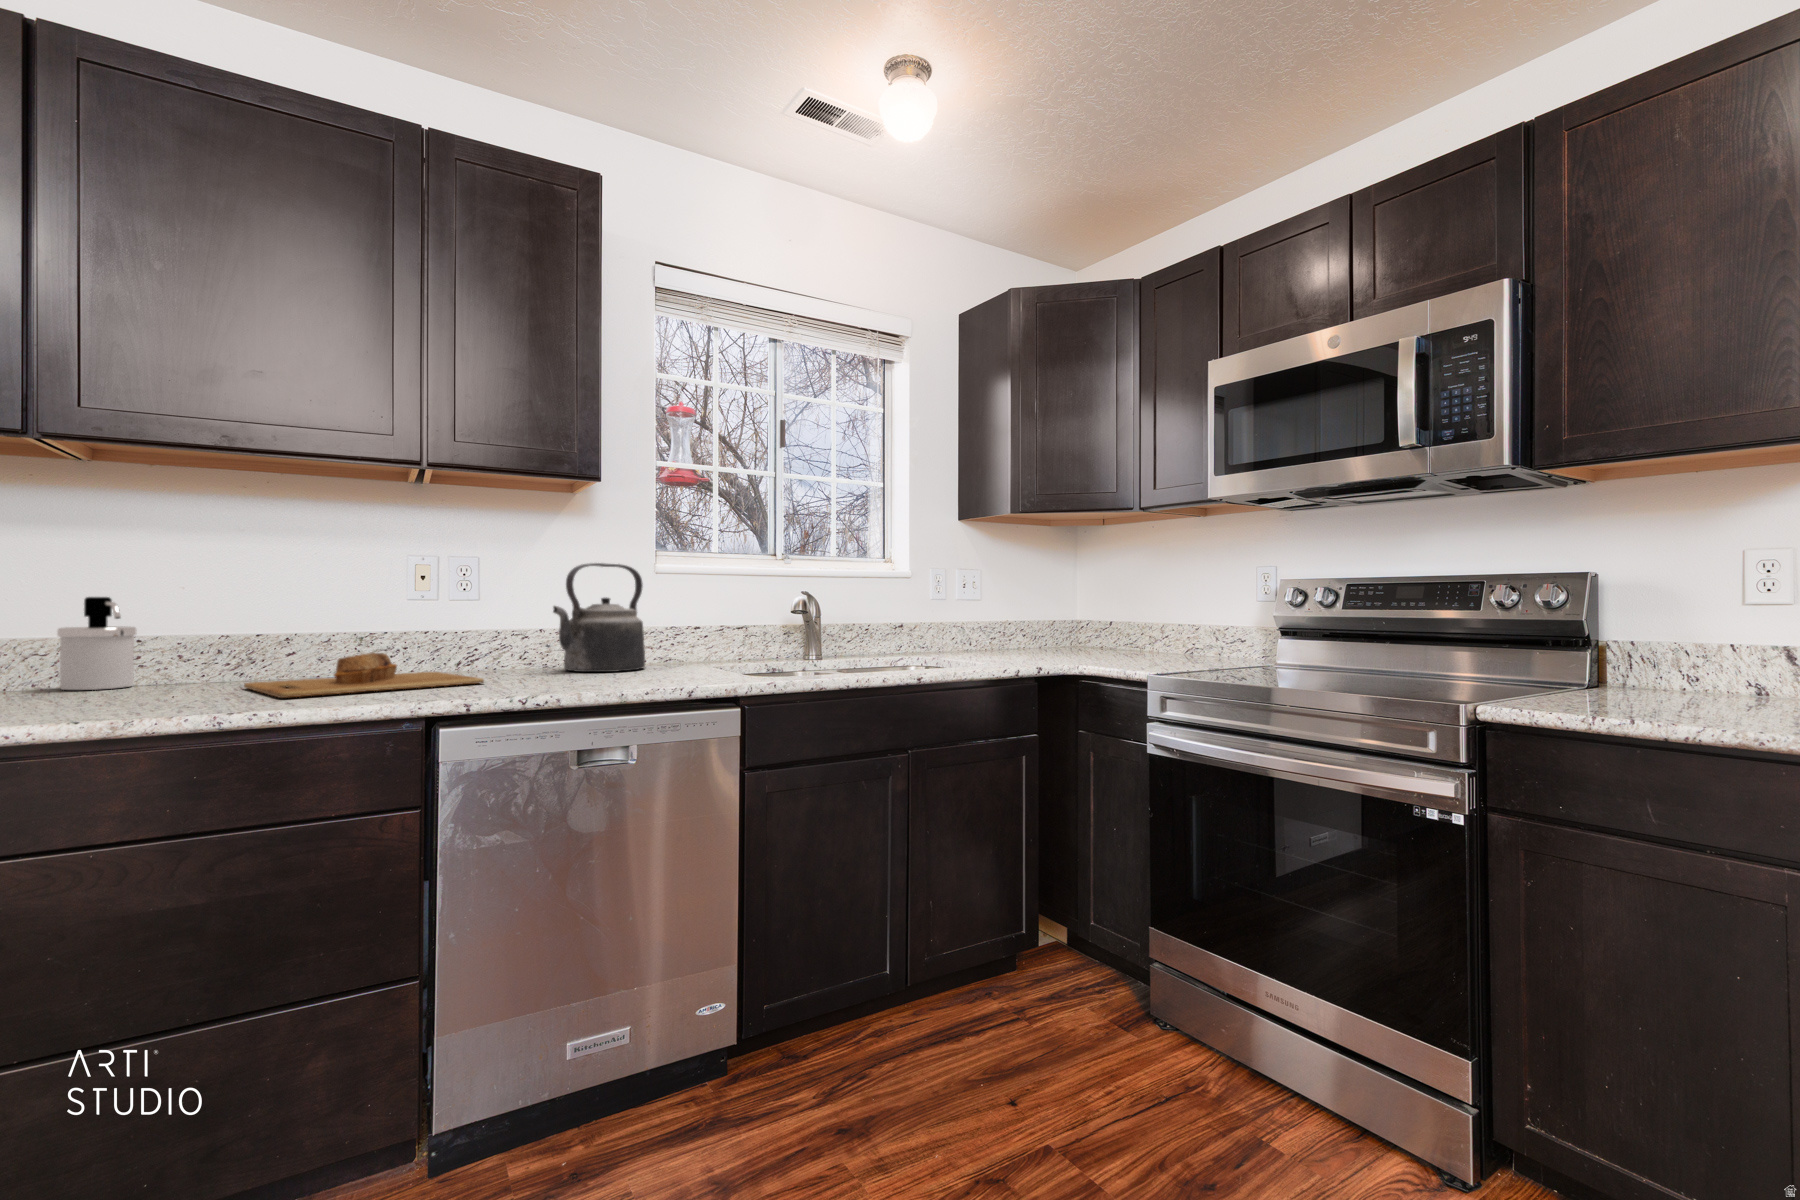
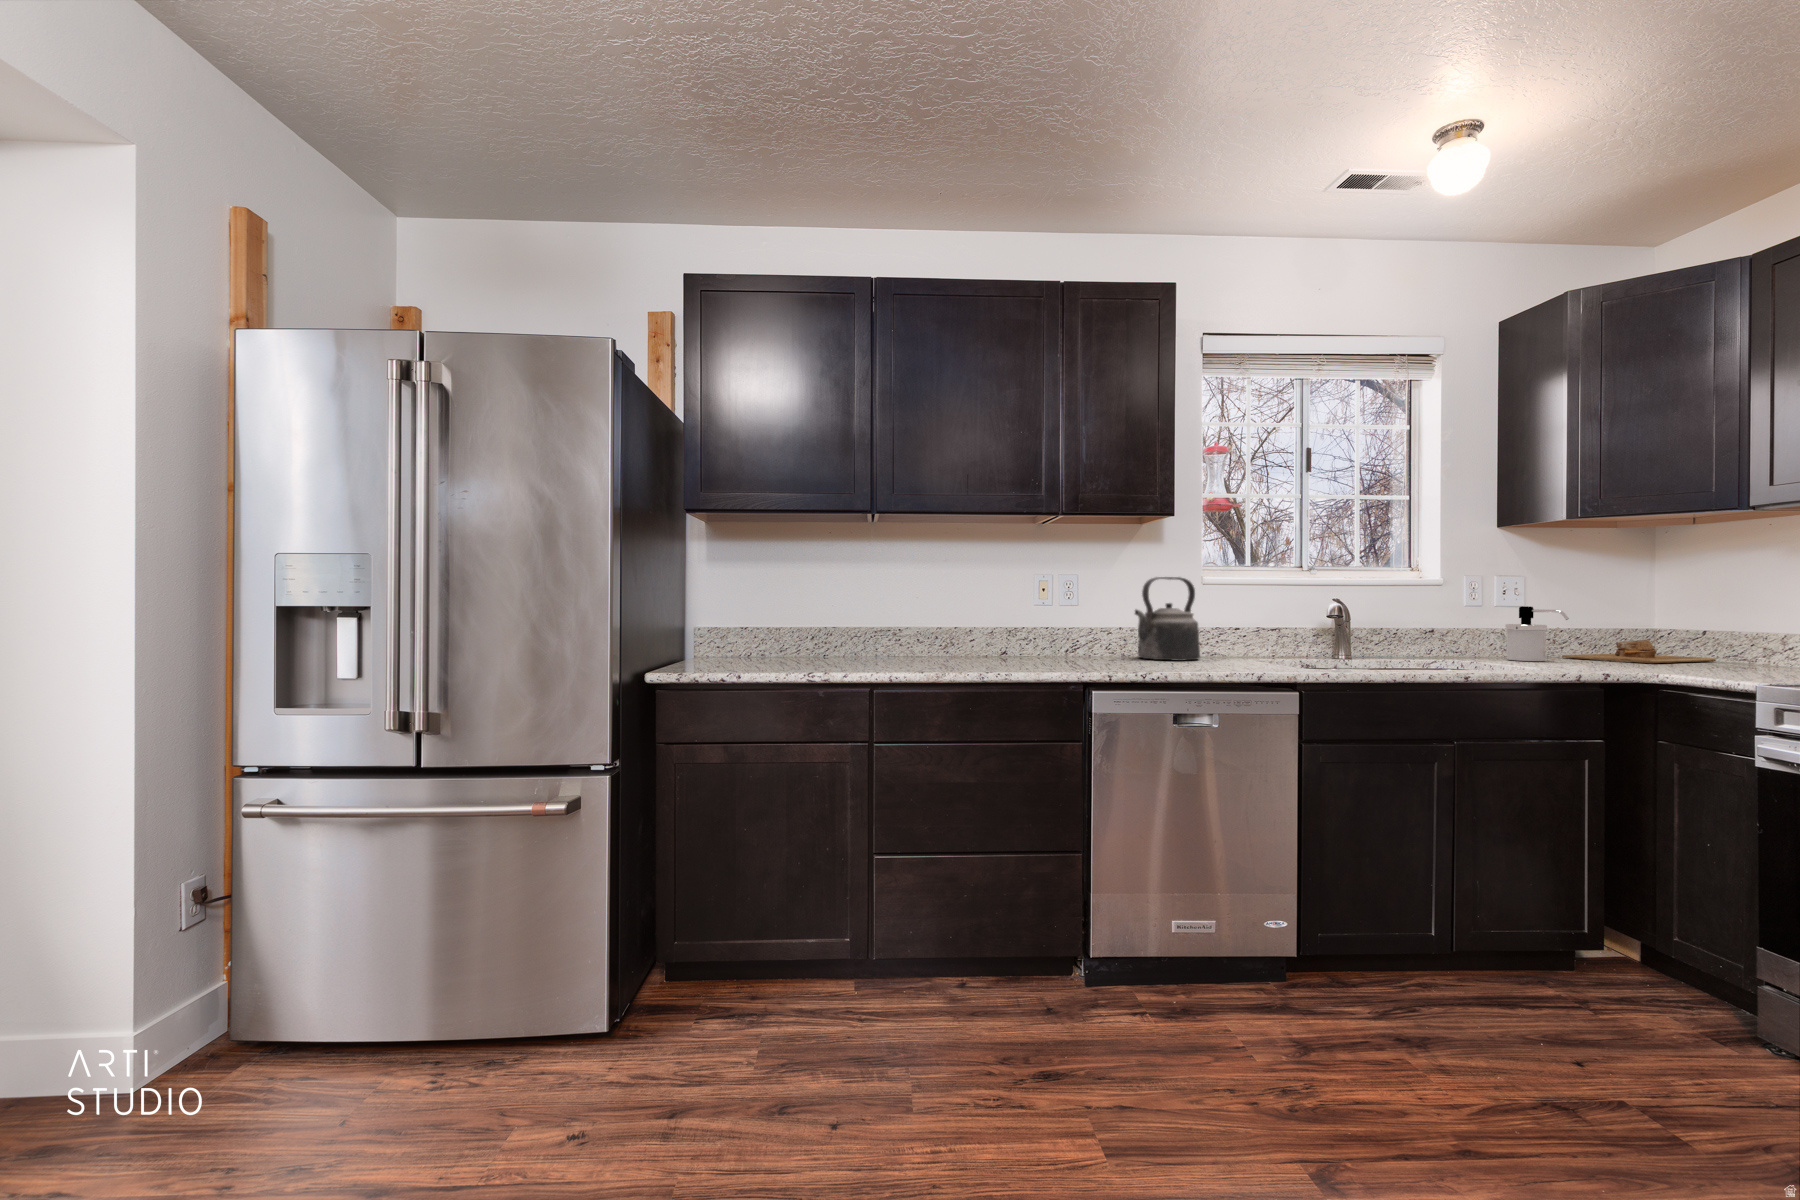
soap dispenser: present [57,597,136,690] -> present [1505,606,1569,661]
cutting board: present [244,652,484,698] -> present [1562,640,1716,663]

